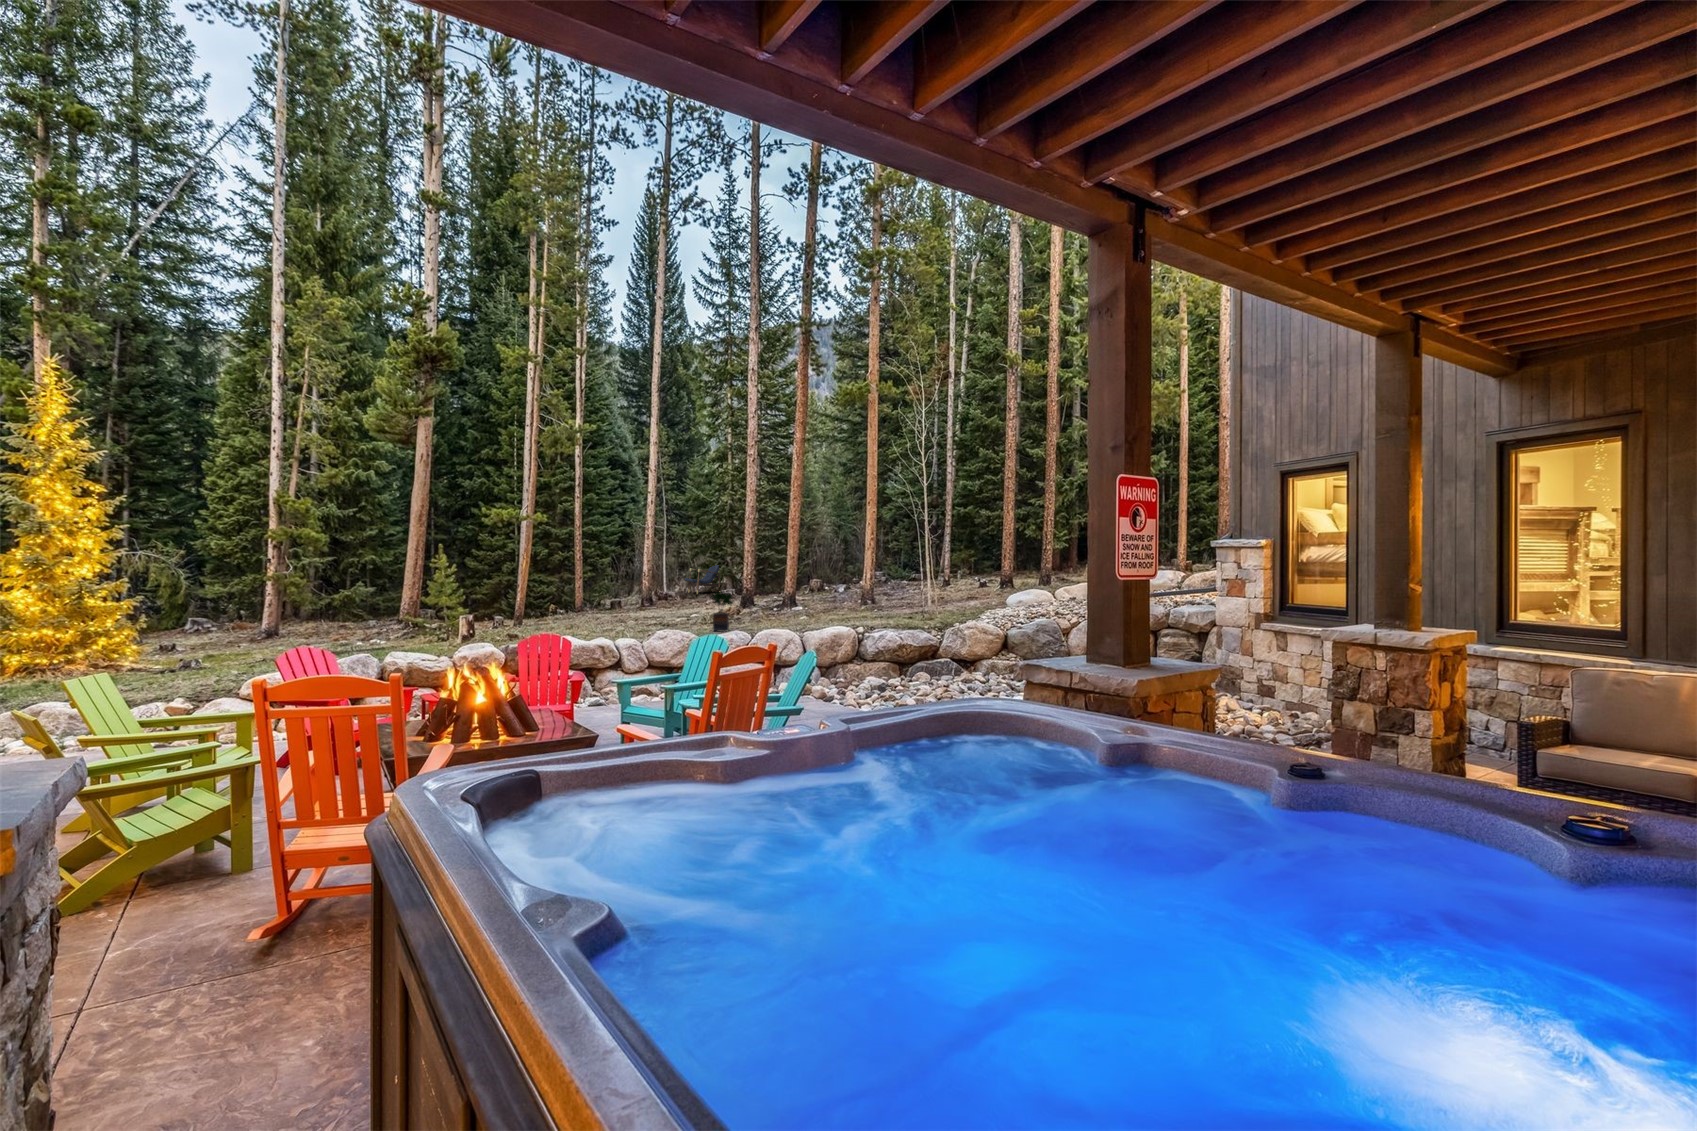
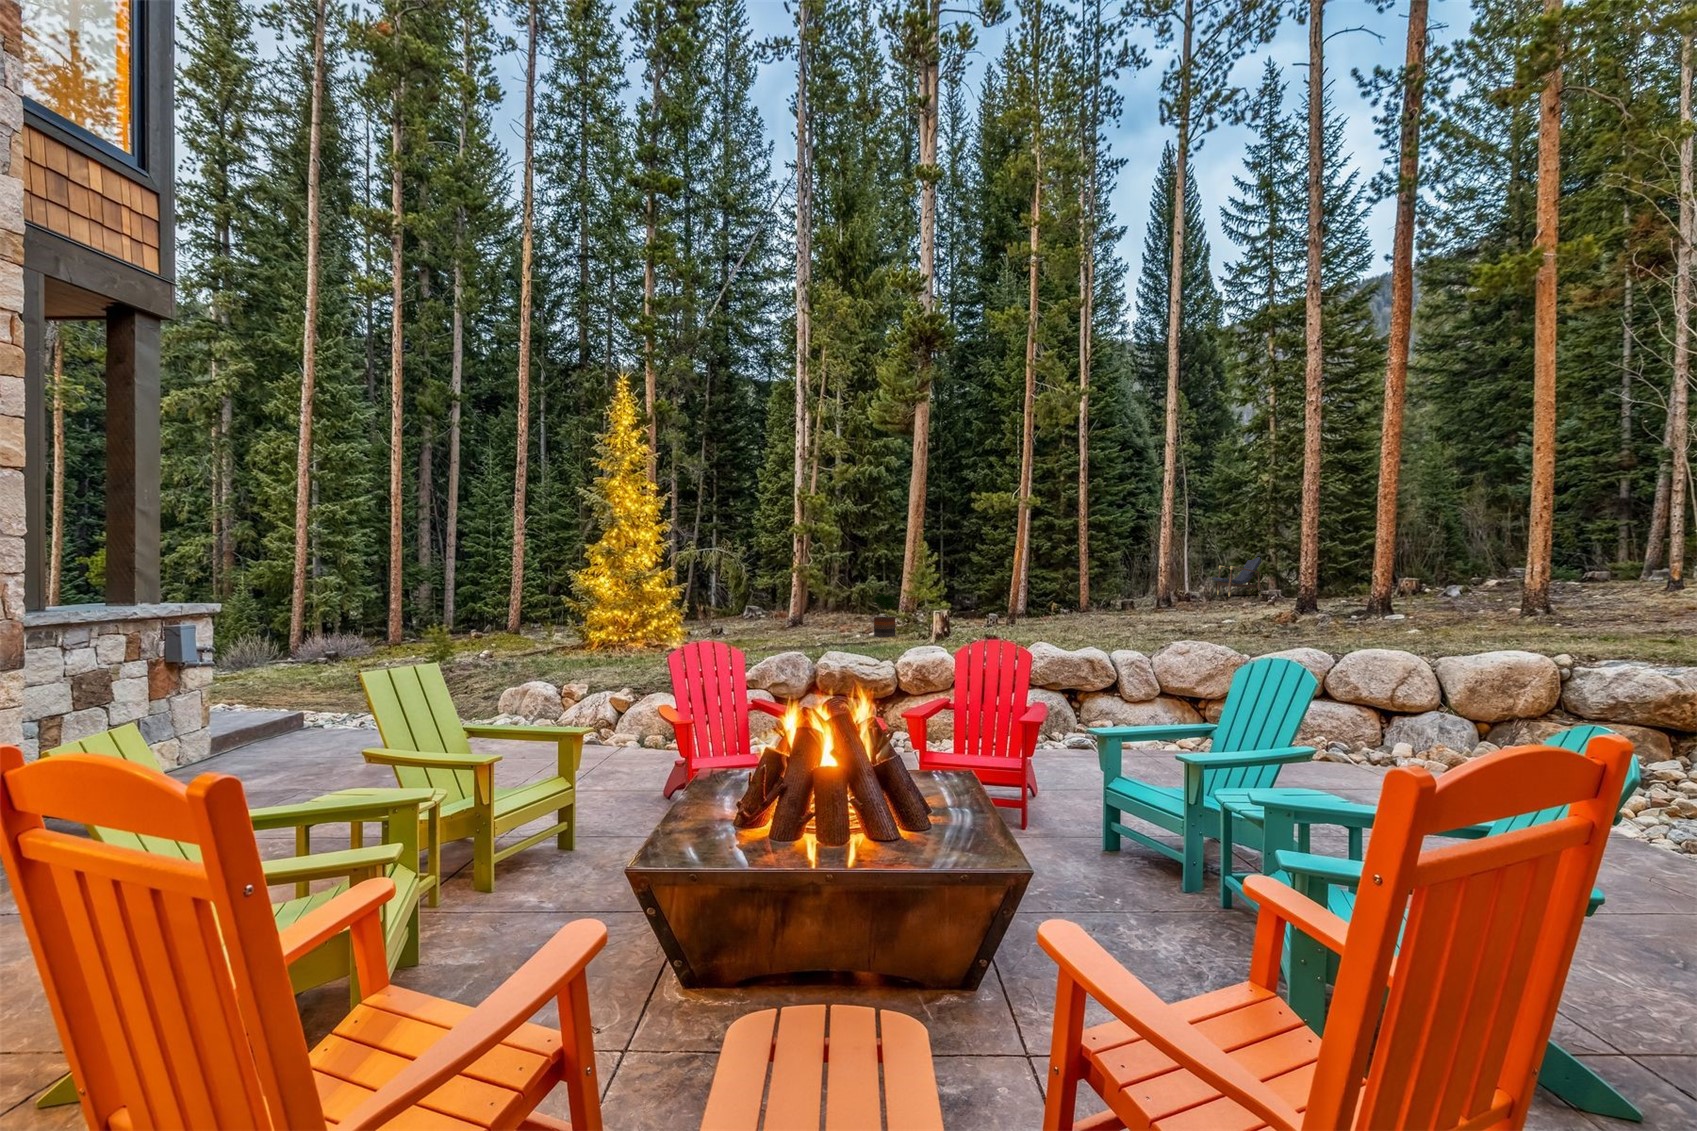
potted tree: present [710,592,733,631] -> present [874,594,899,637]

